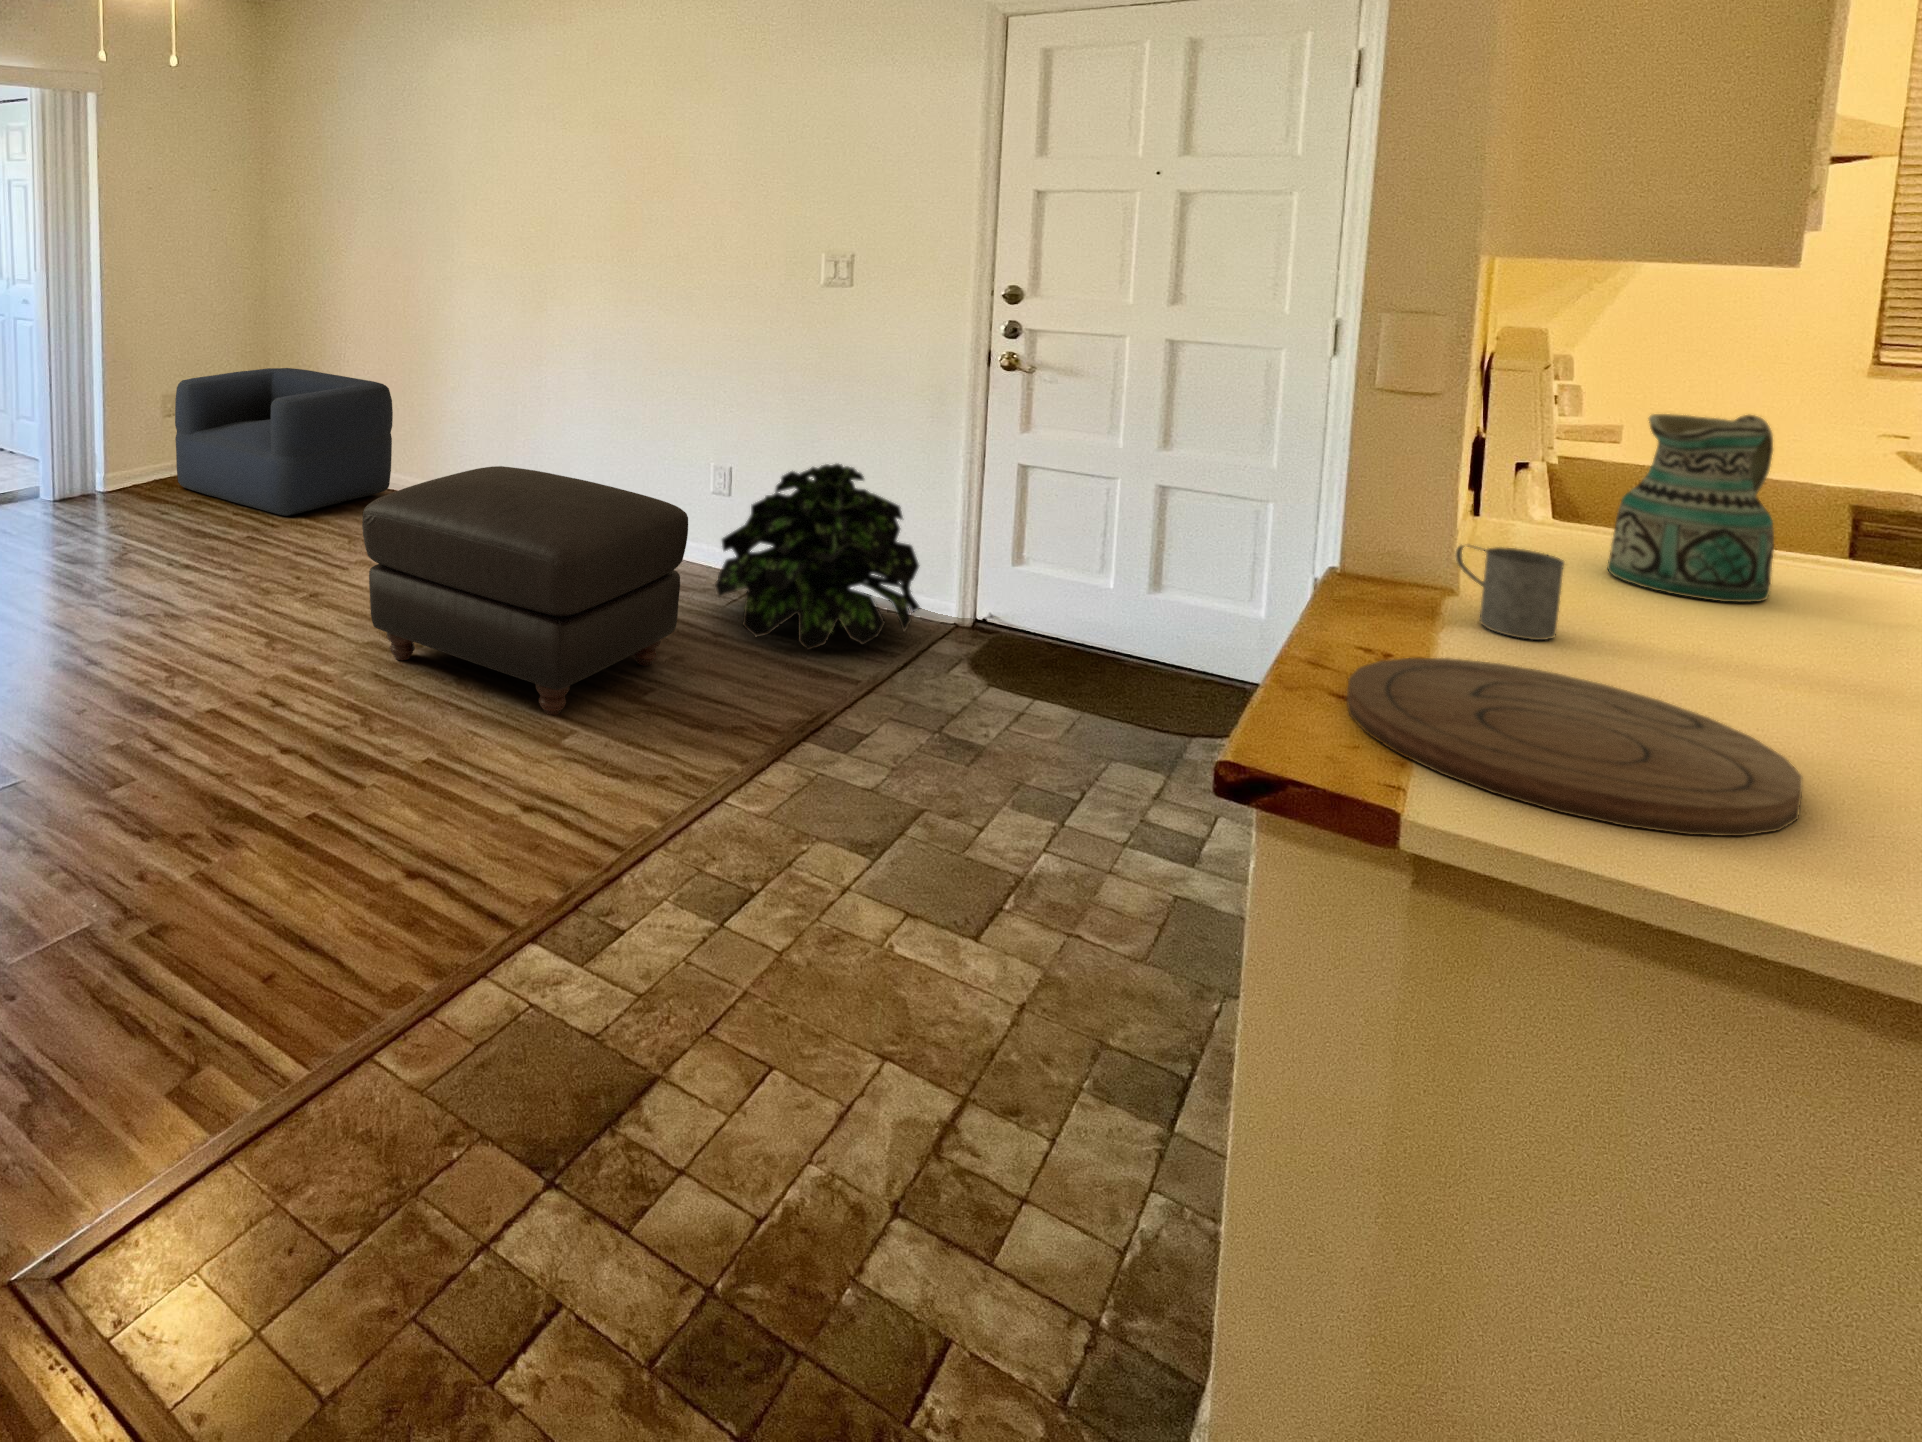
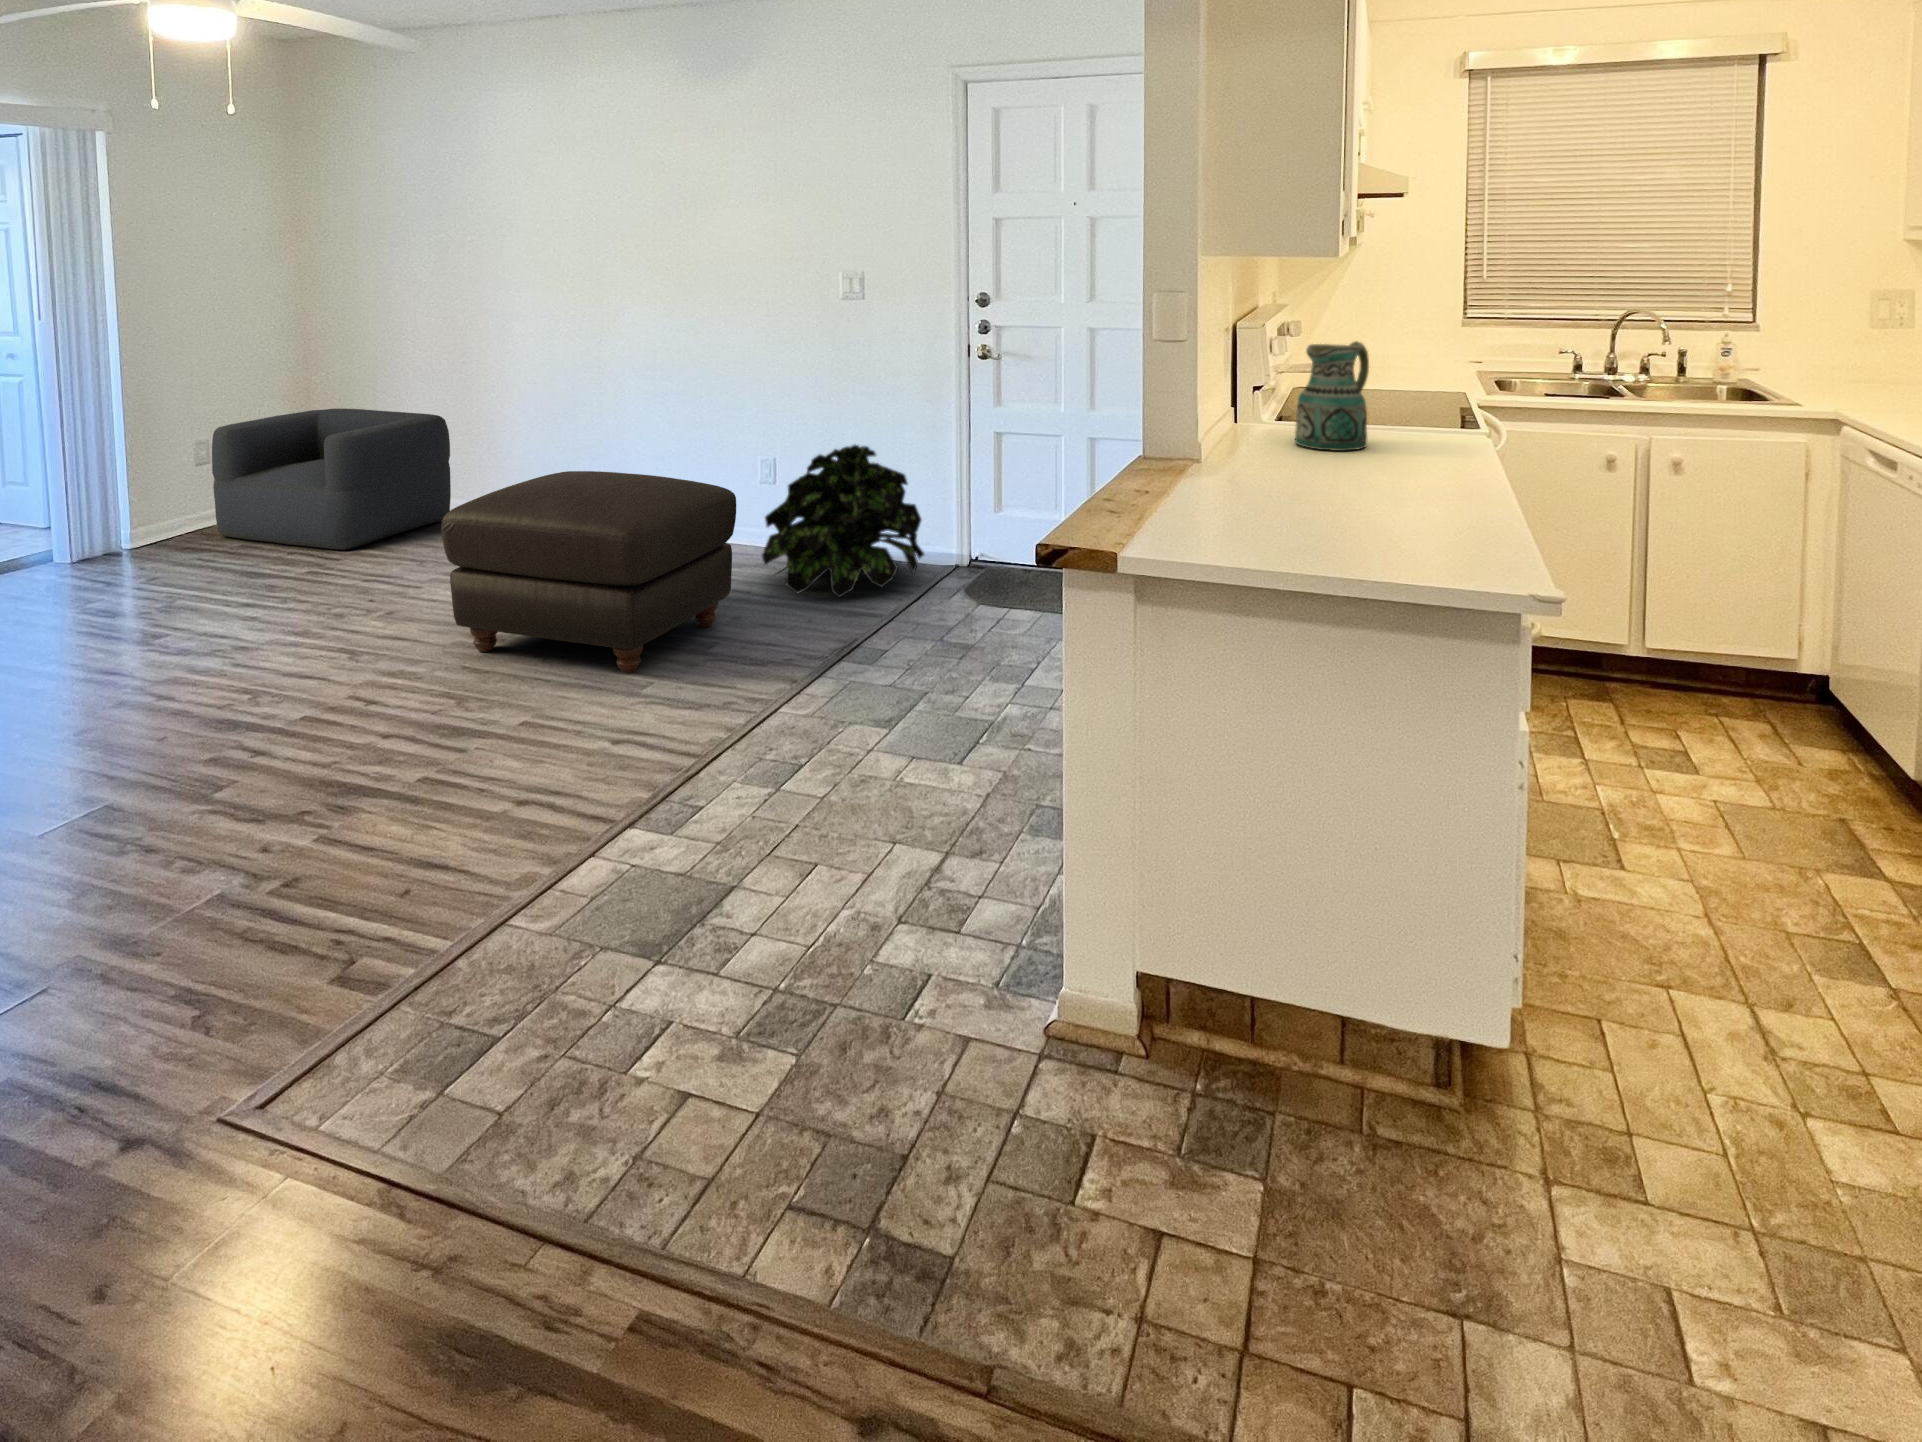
mug: present [1456,545,1565,640] -> none [1203,426,1252,477]
cutting board: present [1347,658,1802,836] -> none [1128,485,1322,546]

